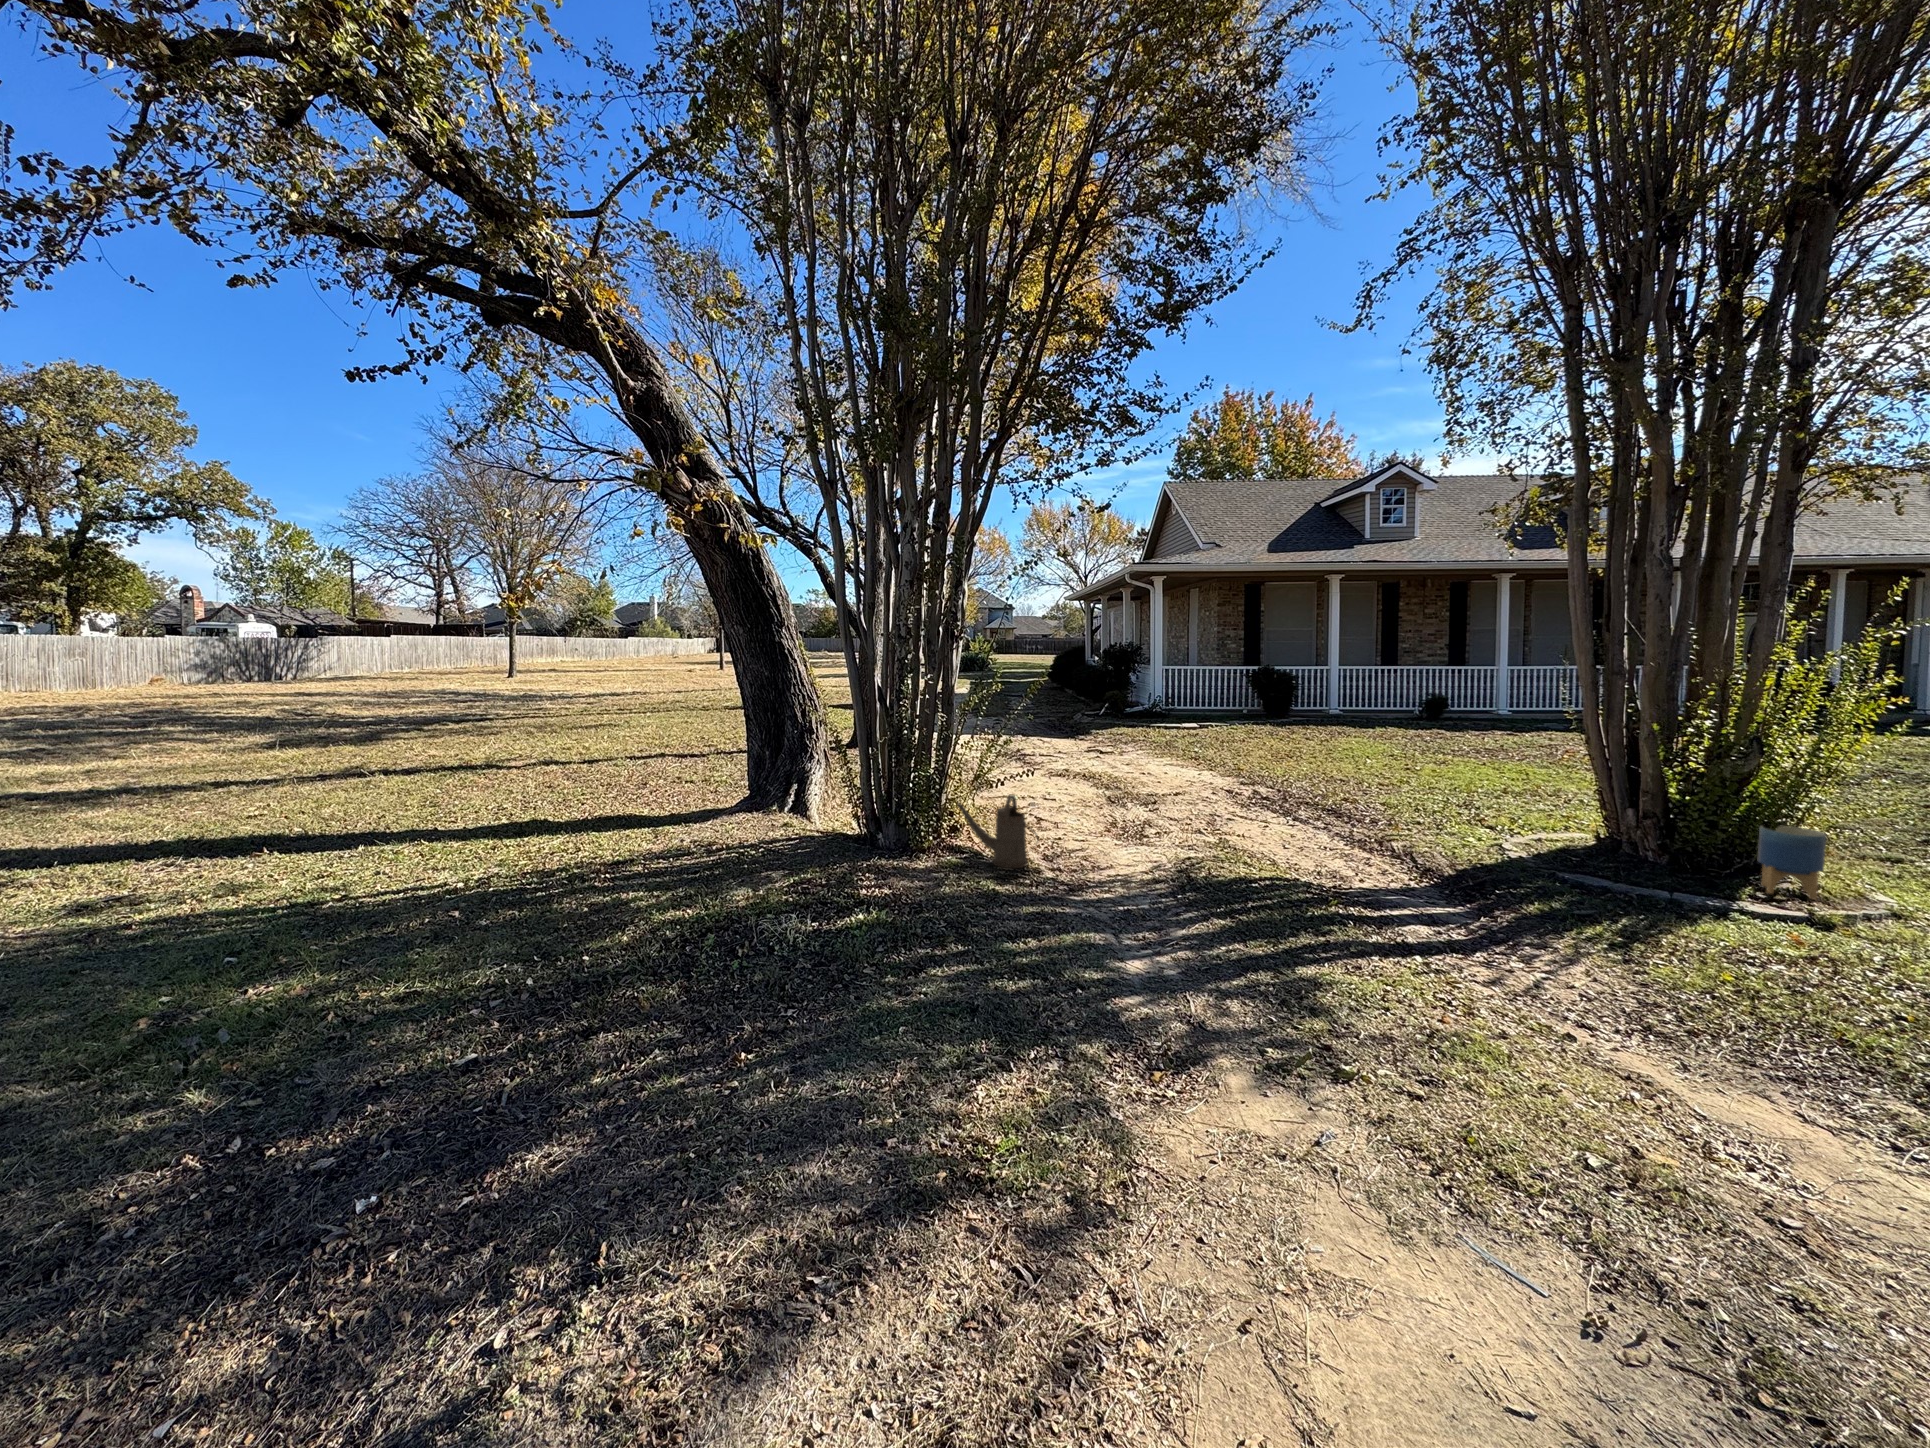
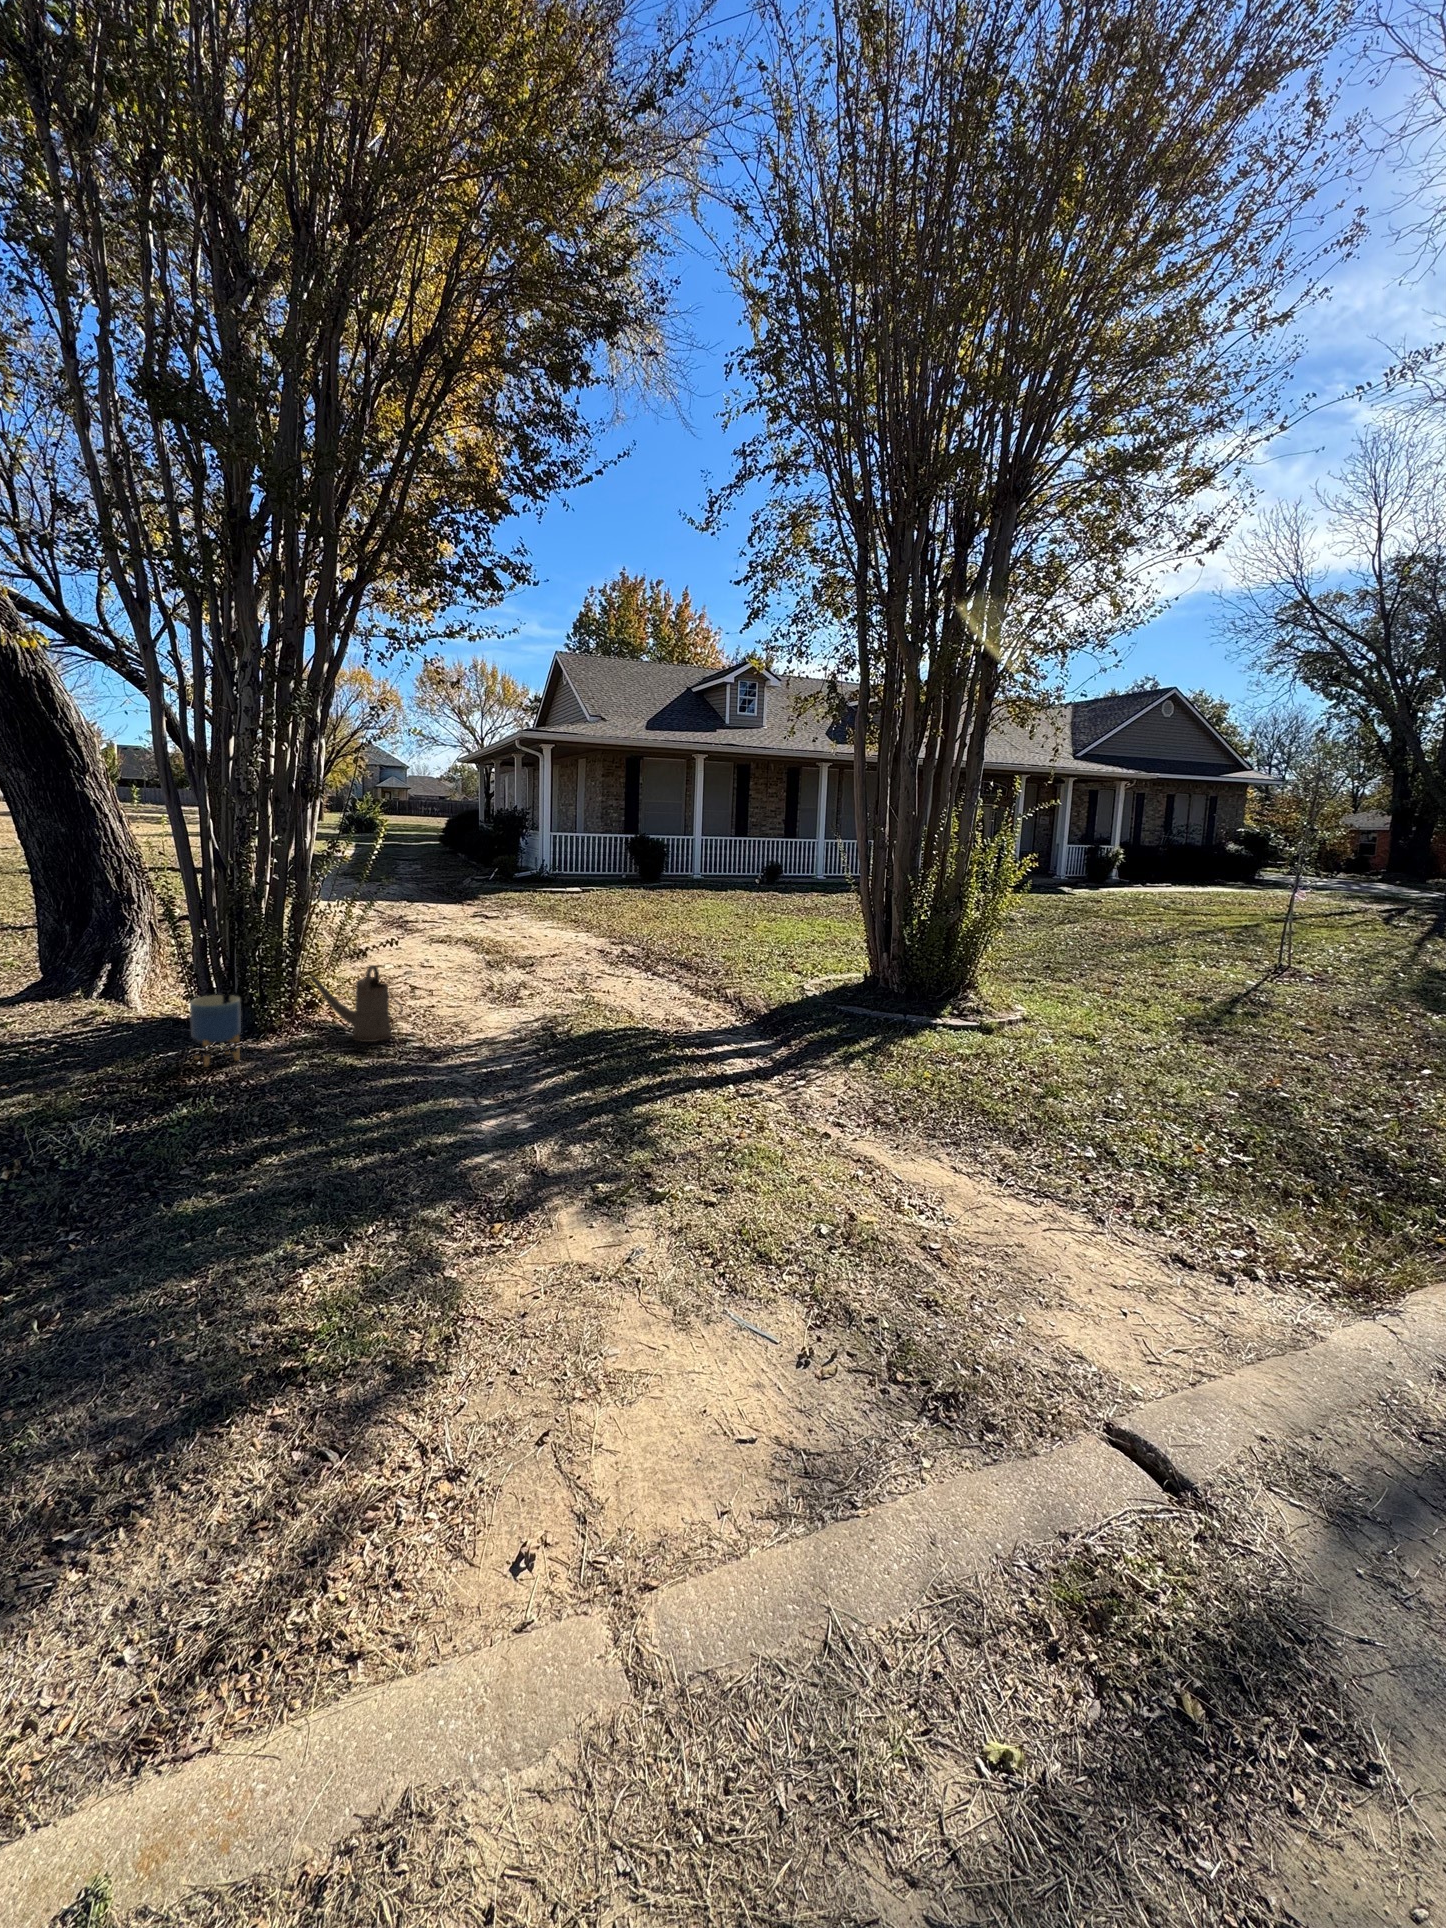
planter: present [1758,825,1826,900] -> present [190,995,241,1066]

